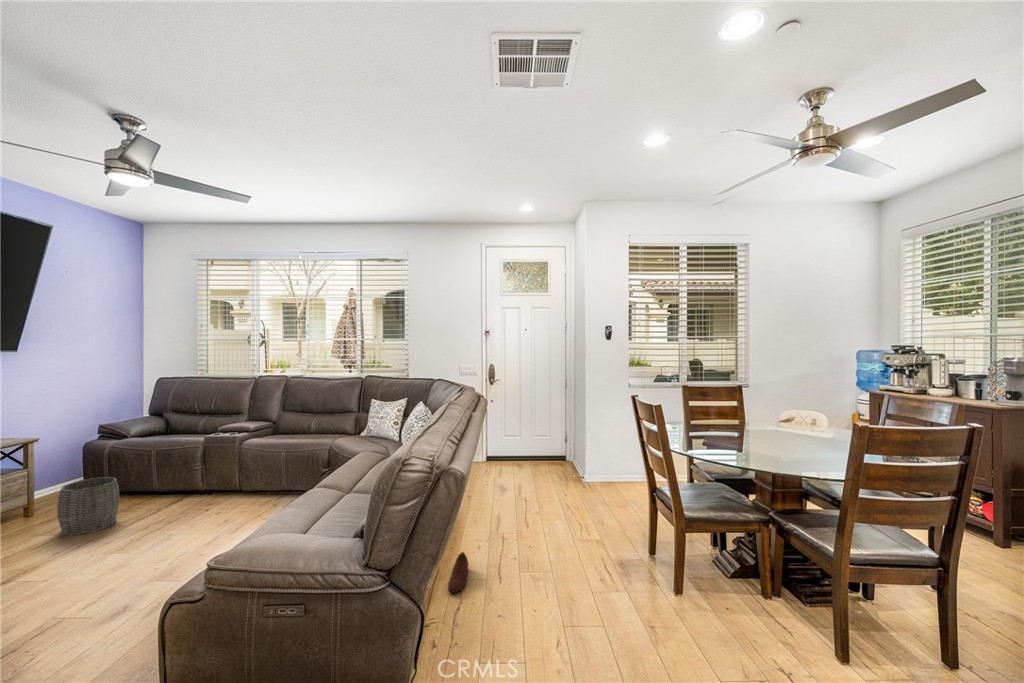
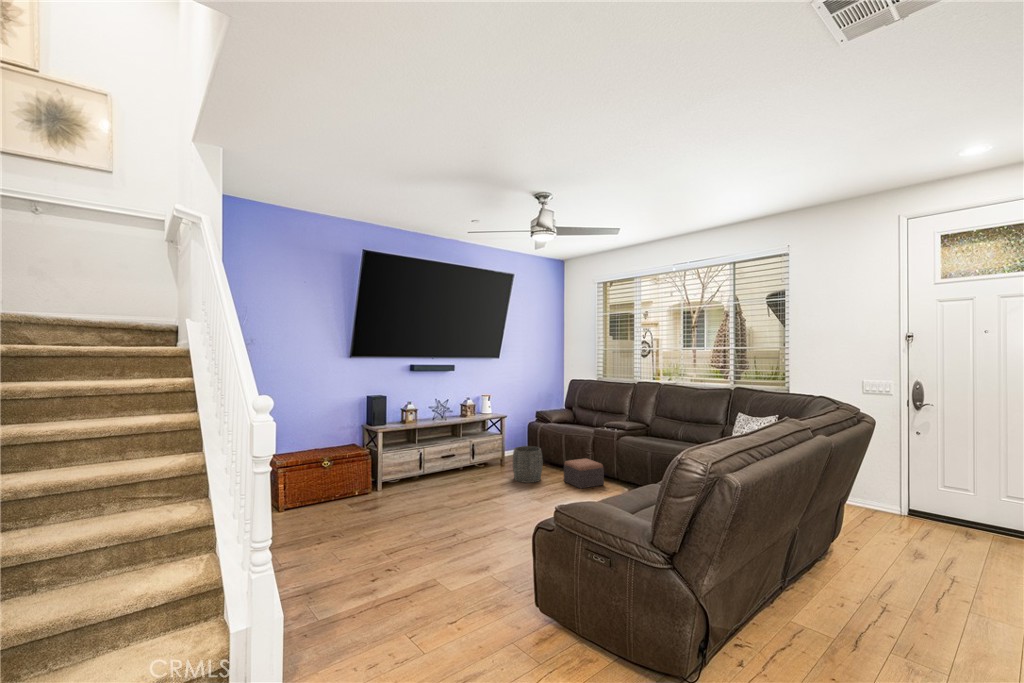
footstool: none [158,476,222,517] -> present [564,458,604,489]
shoe: present [448,552,468,593] -> none [779,598,816,635]

